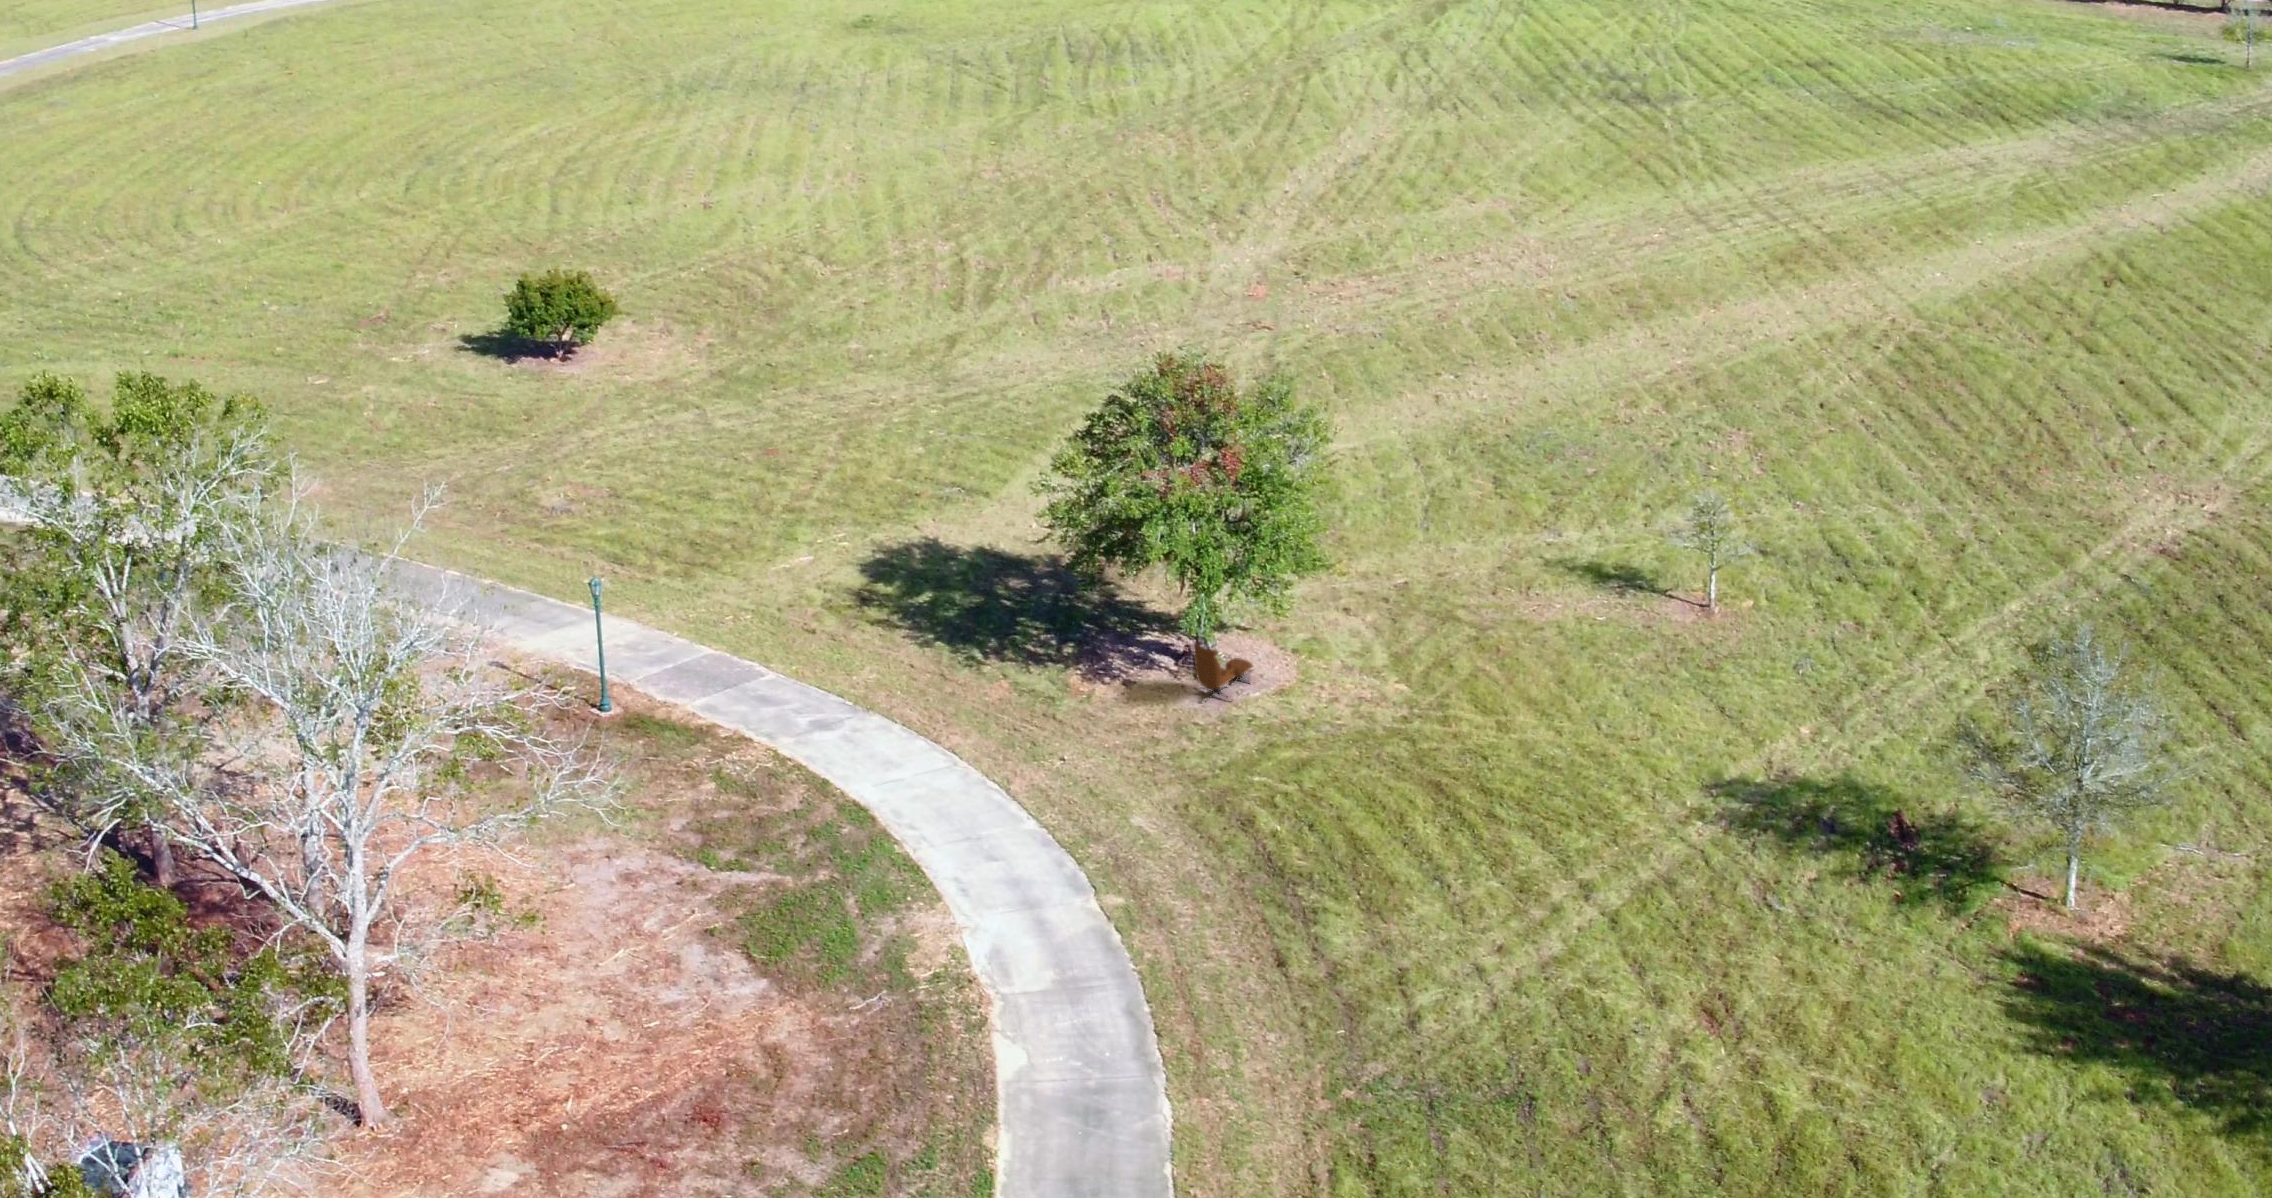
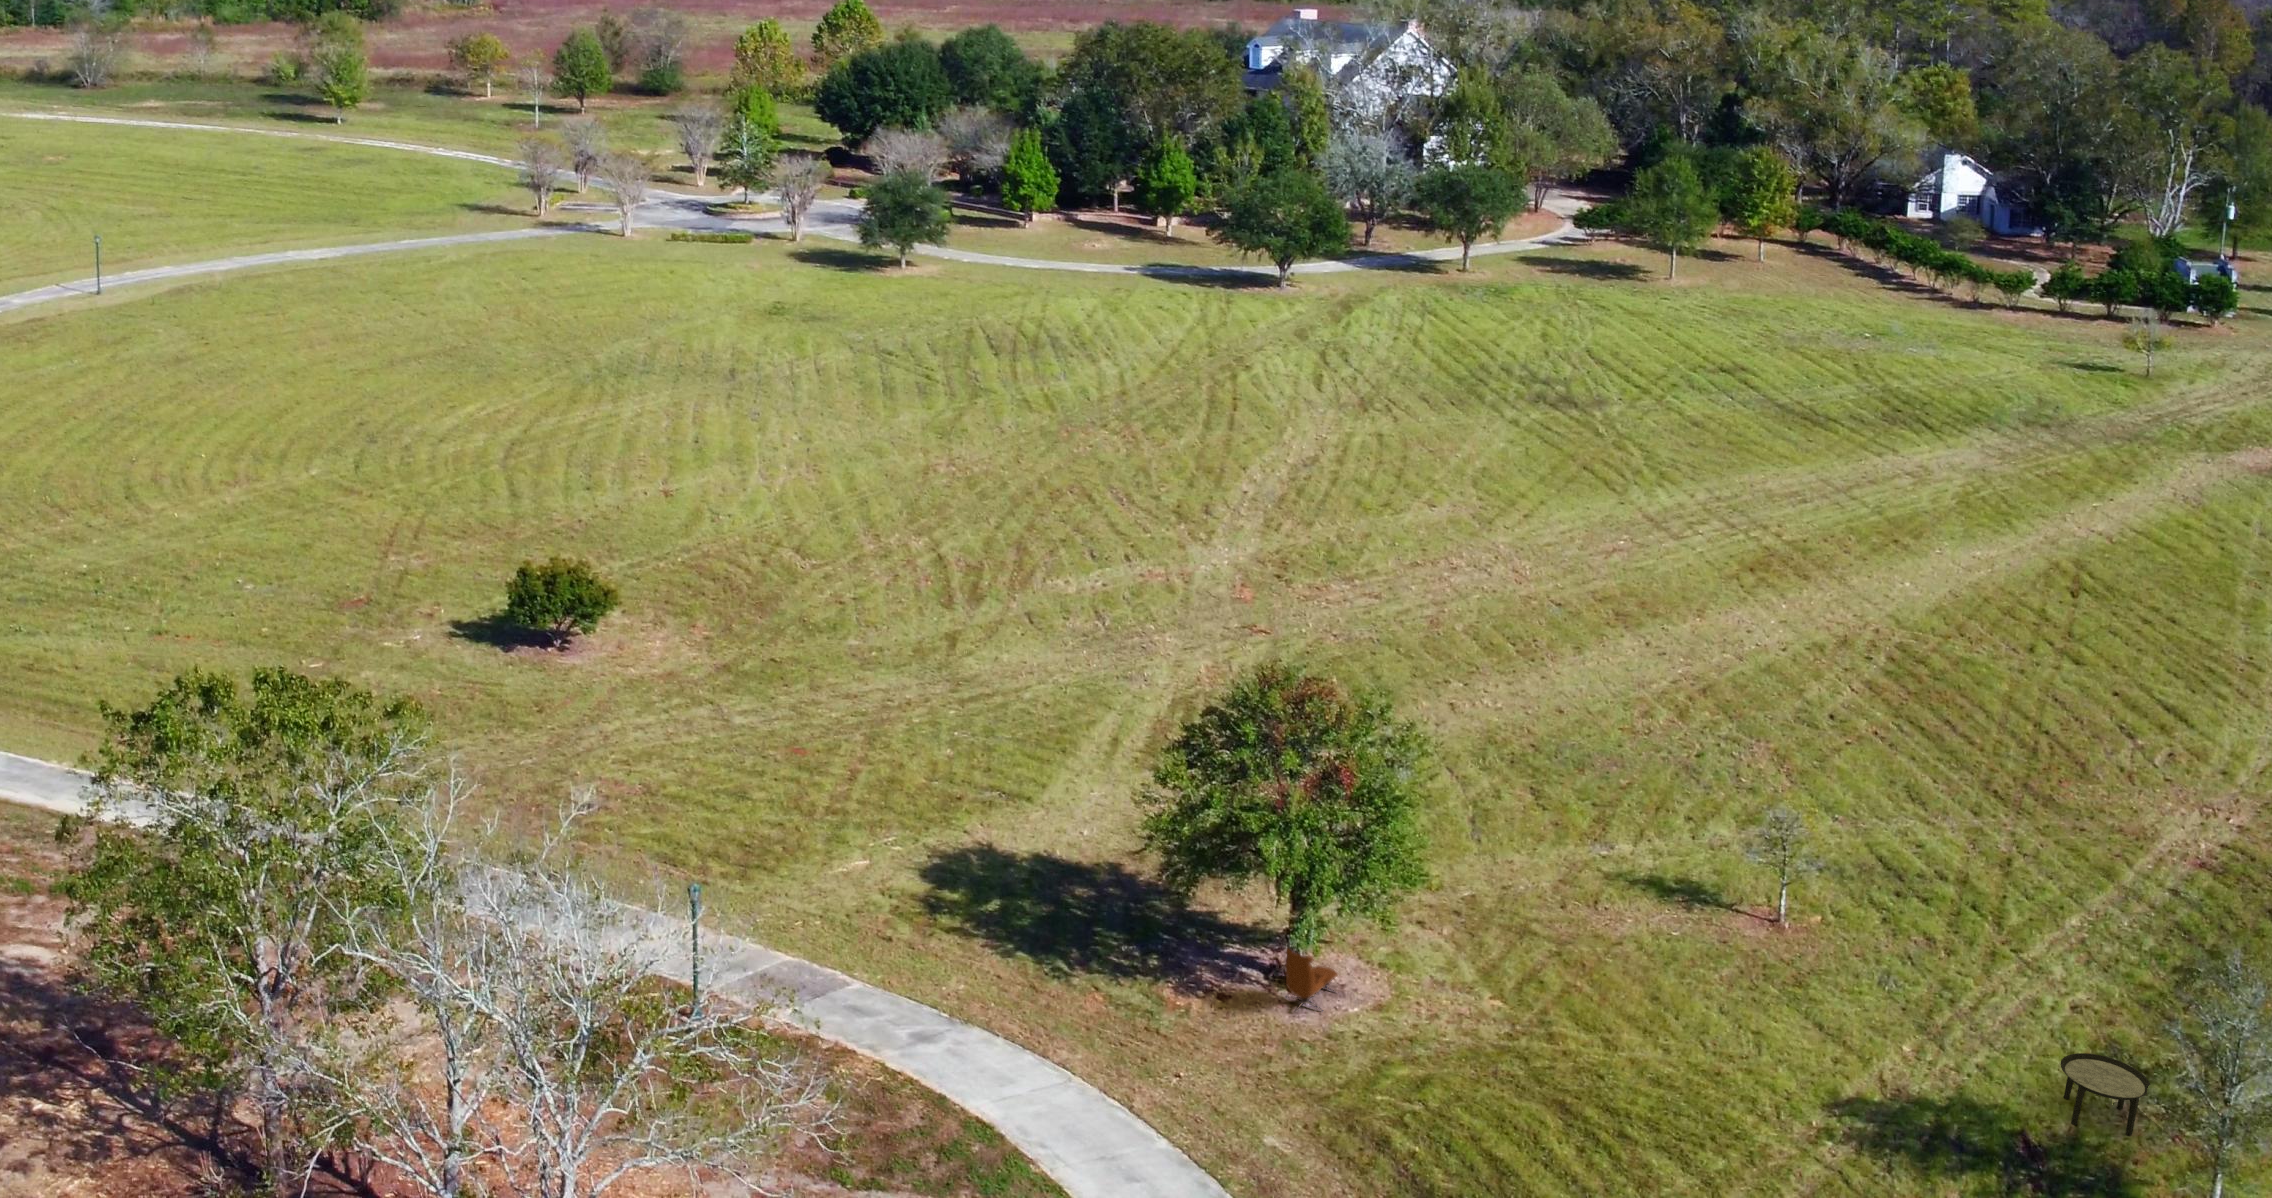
round table: none [1935,732,2018,810] -> present [2061,1053,2150,1136]

